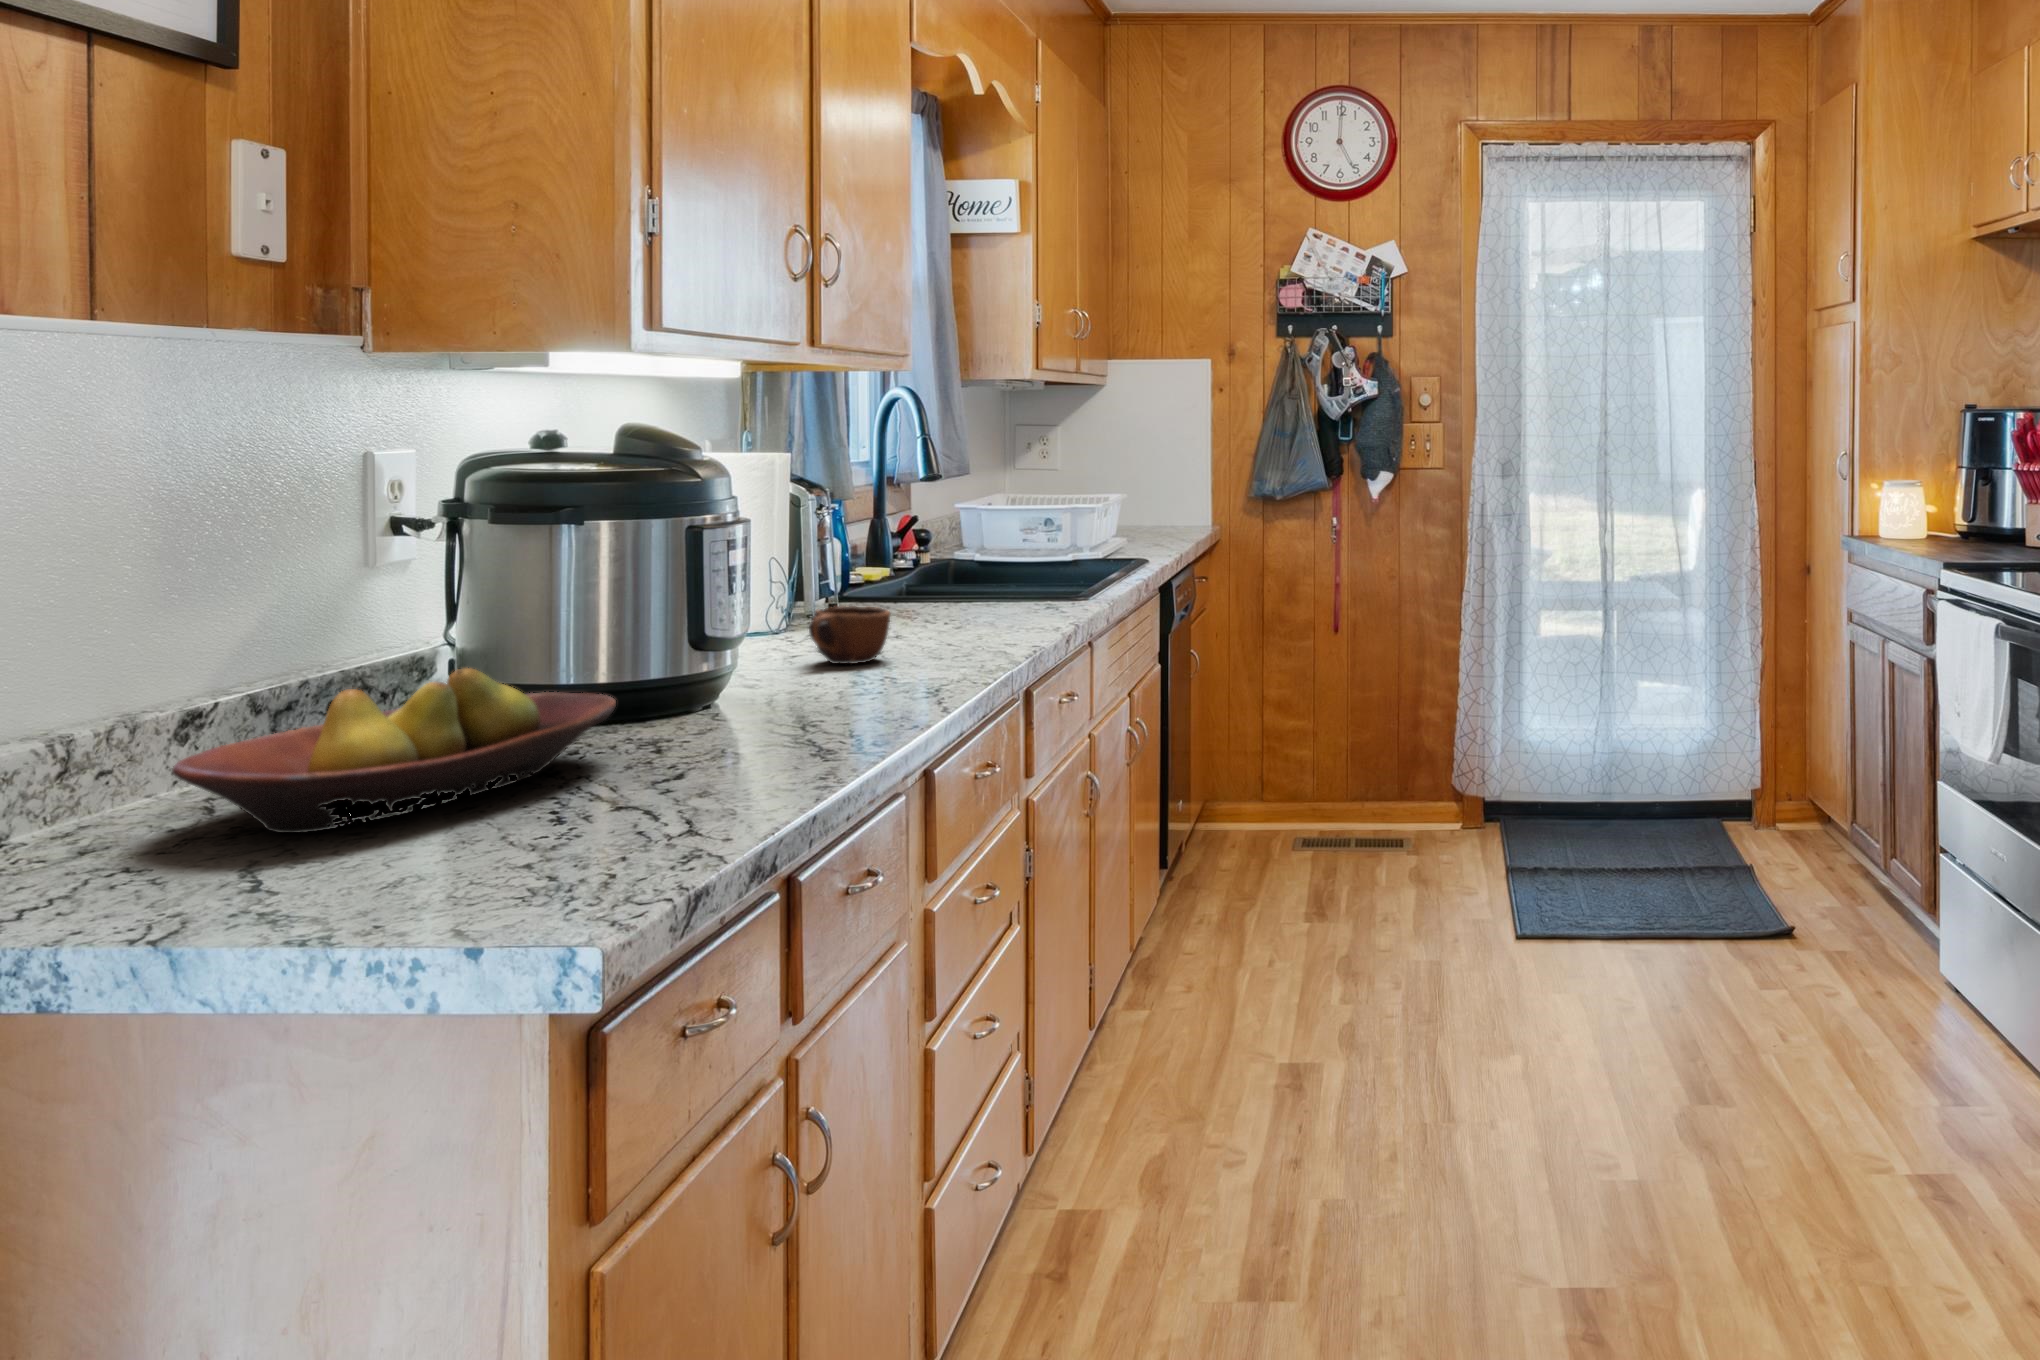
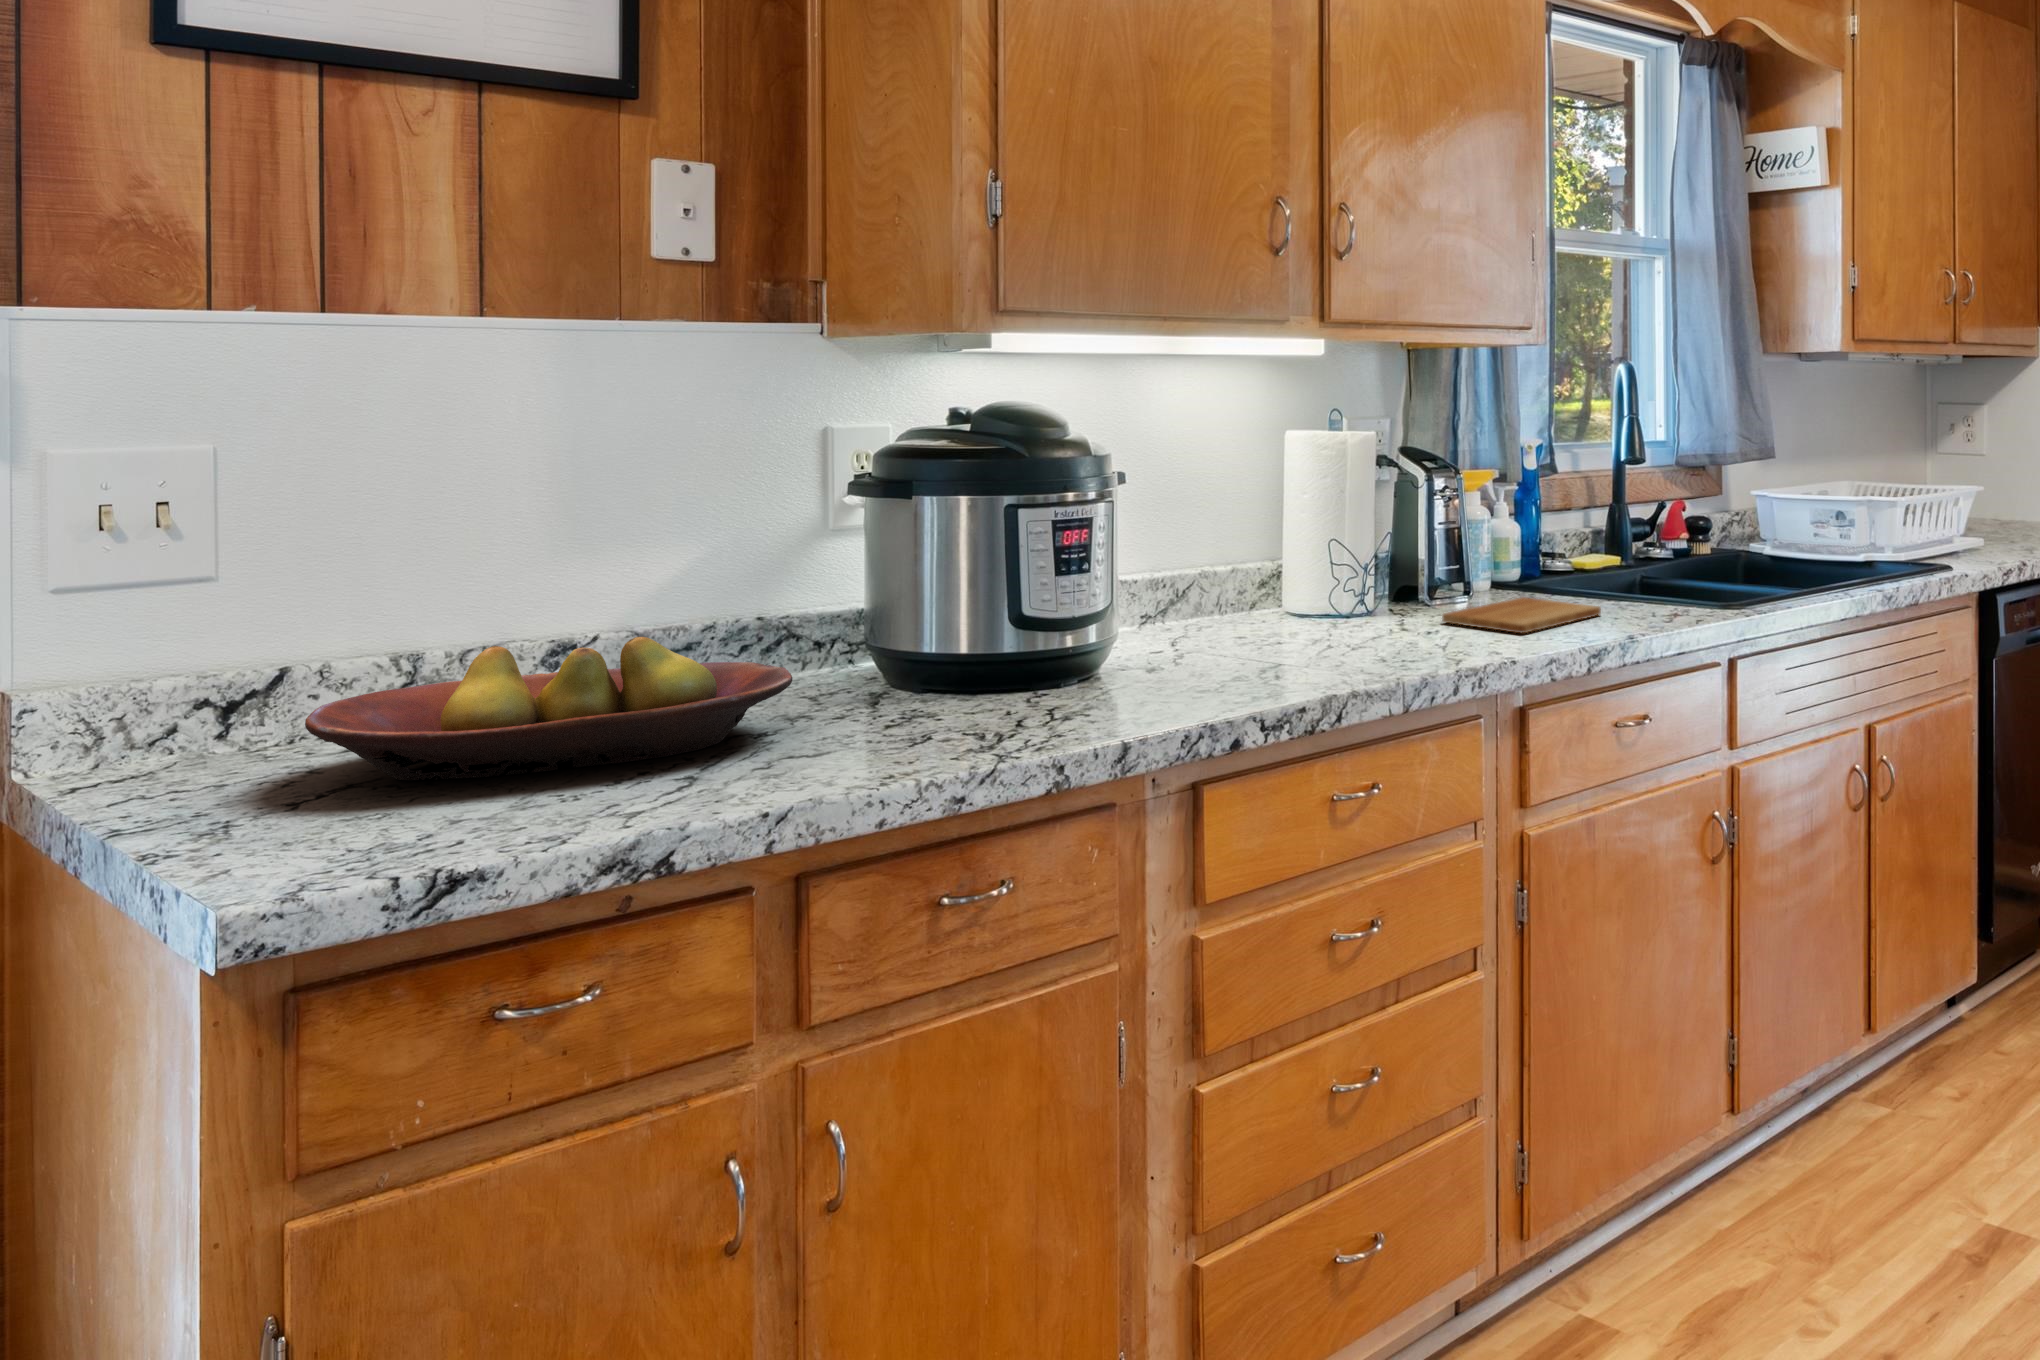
cutting board: none [878,599,988,624] -> present [1442,597,1601,633]
mug: present [809,606,890,664] -> none [1219,603,1321,670]

